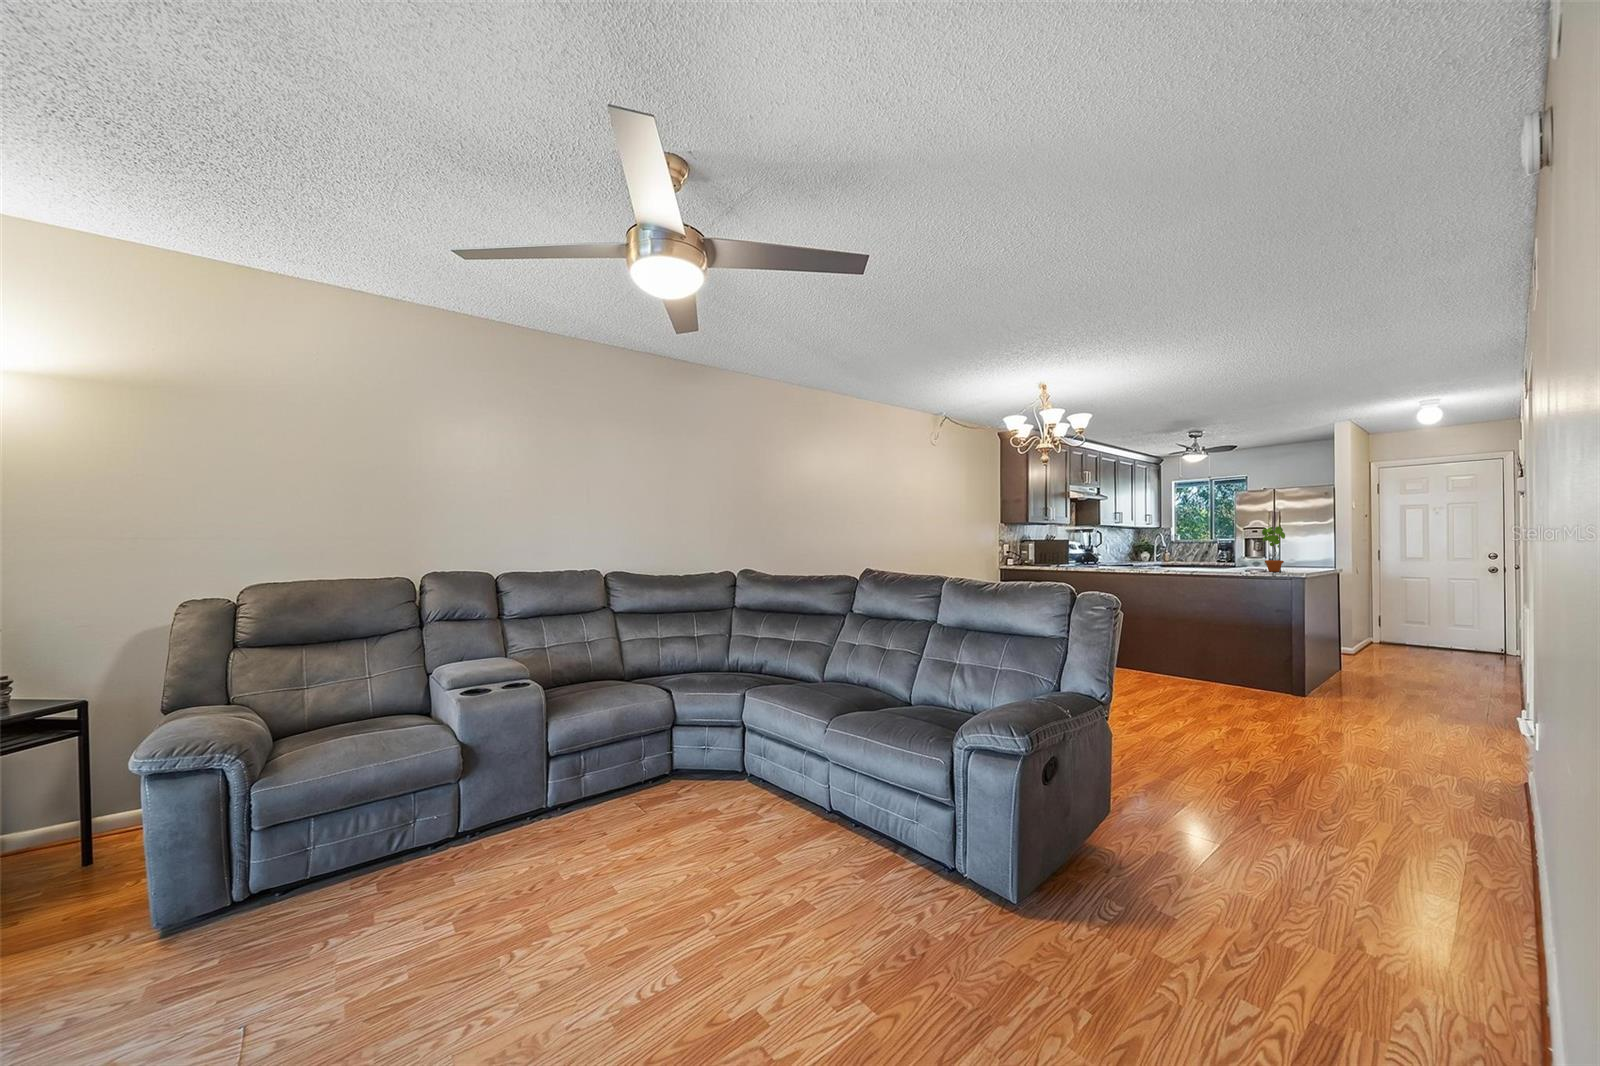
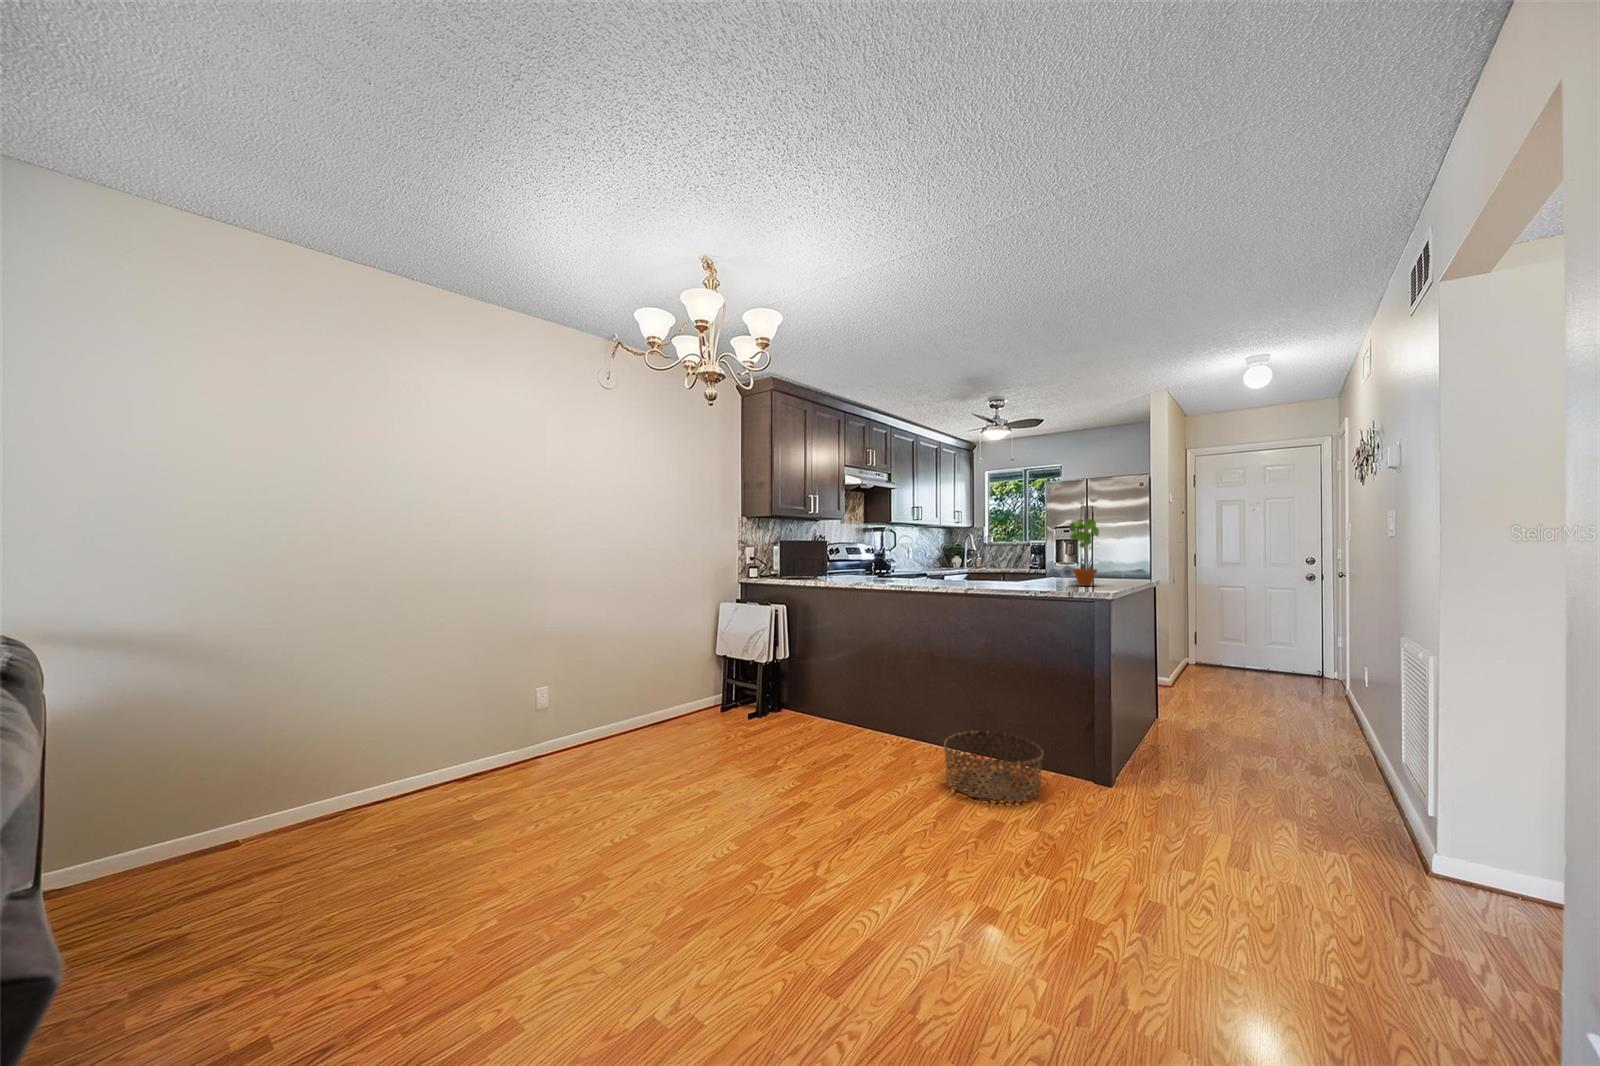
basket: none [1181,660,1249,695] -> present [944,731,1043,802]

